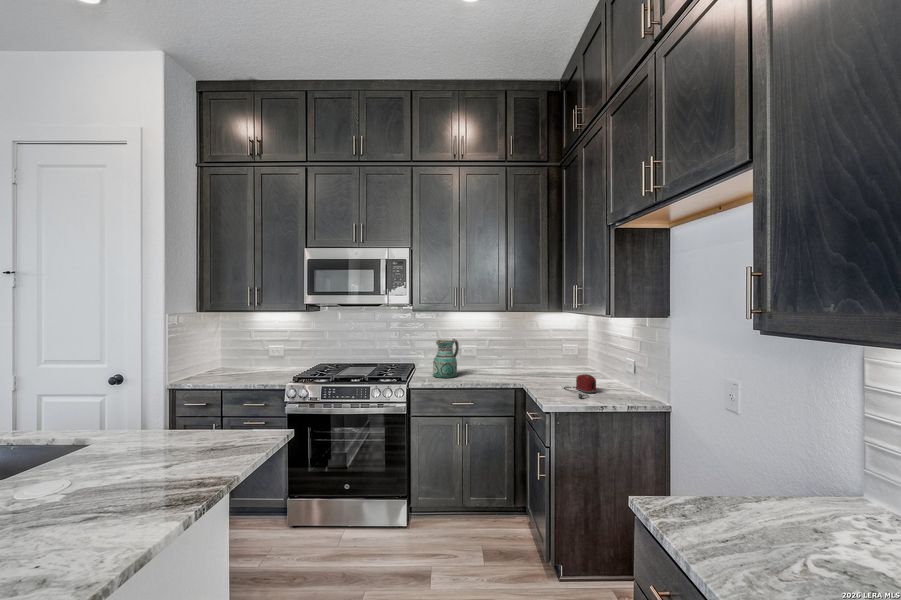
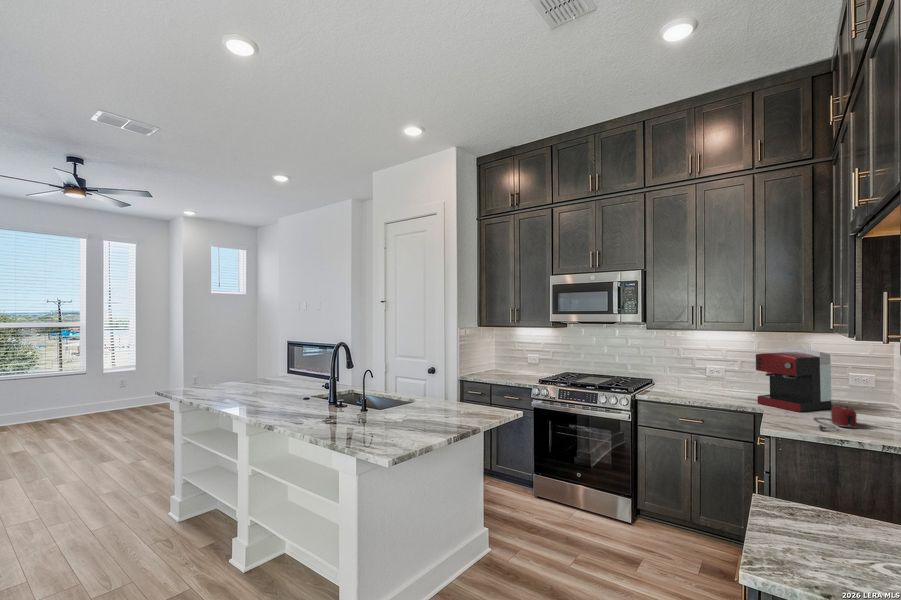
coffee maker: none [513,327,562,383] -> present [756,348,832,412]
ceramic pitcher: present [433,339,459,378] -> none [666,356,698,394]

